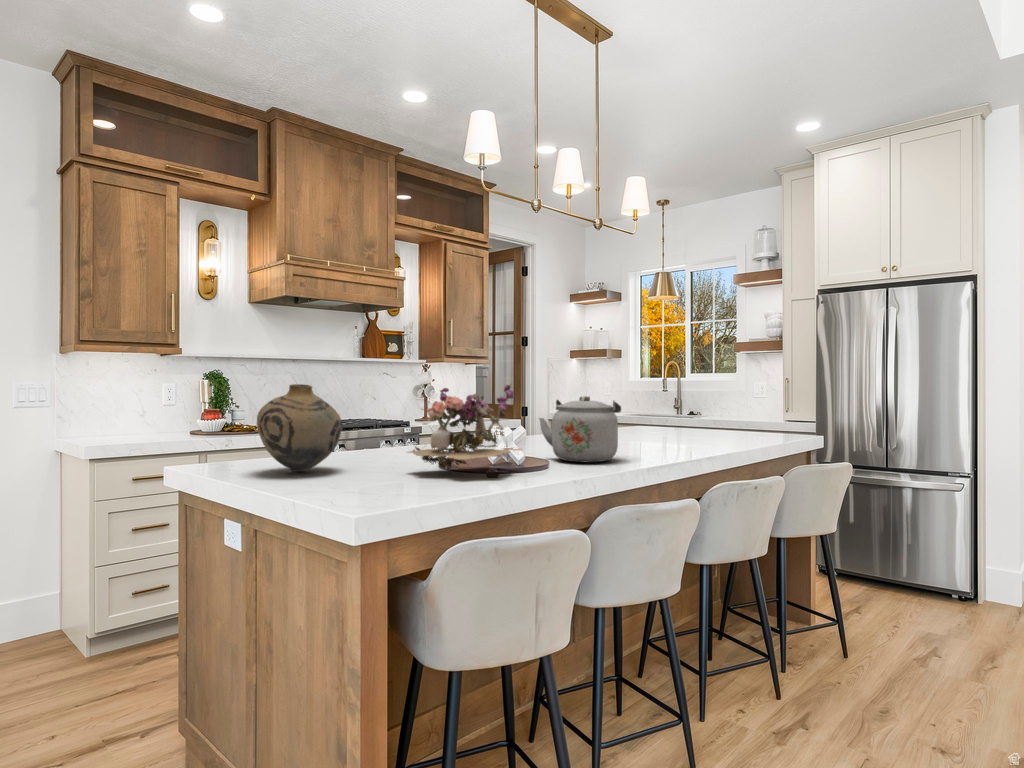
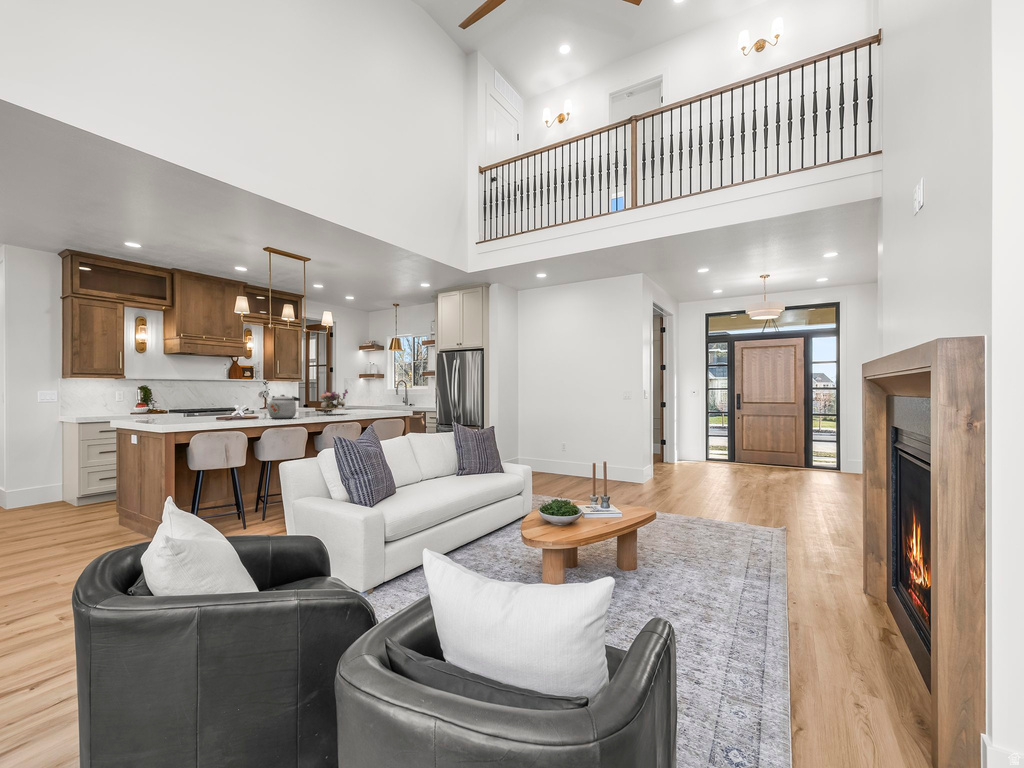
flower arrangement: present [408,382,522,471] -> present [316,389,348,414]
vase: present [257,384,342,472] -> none [140,390,177,422]

